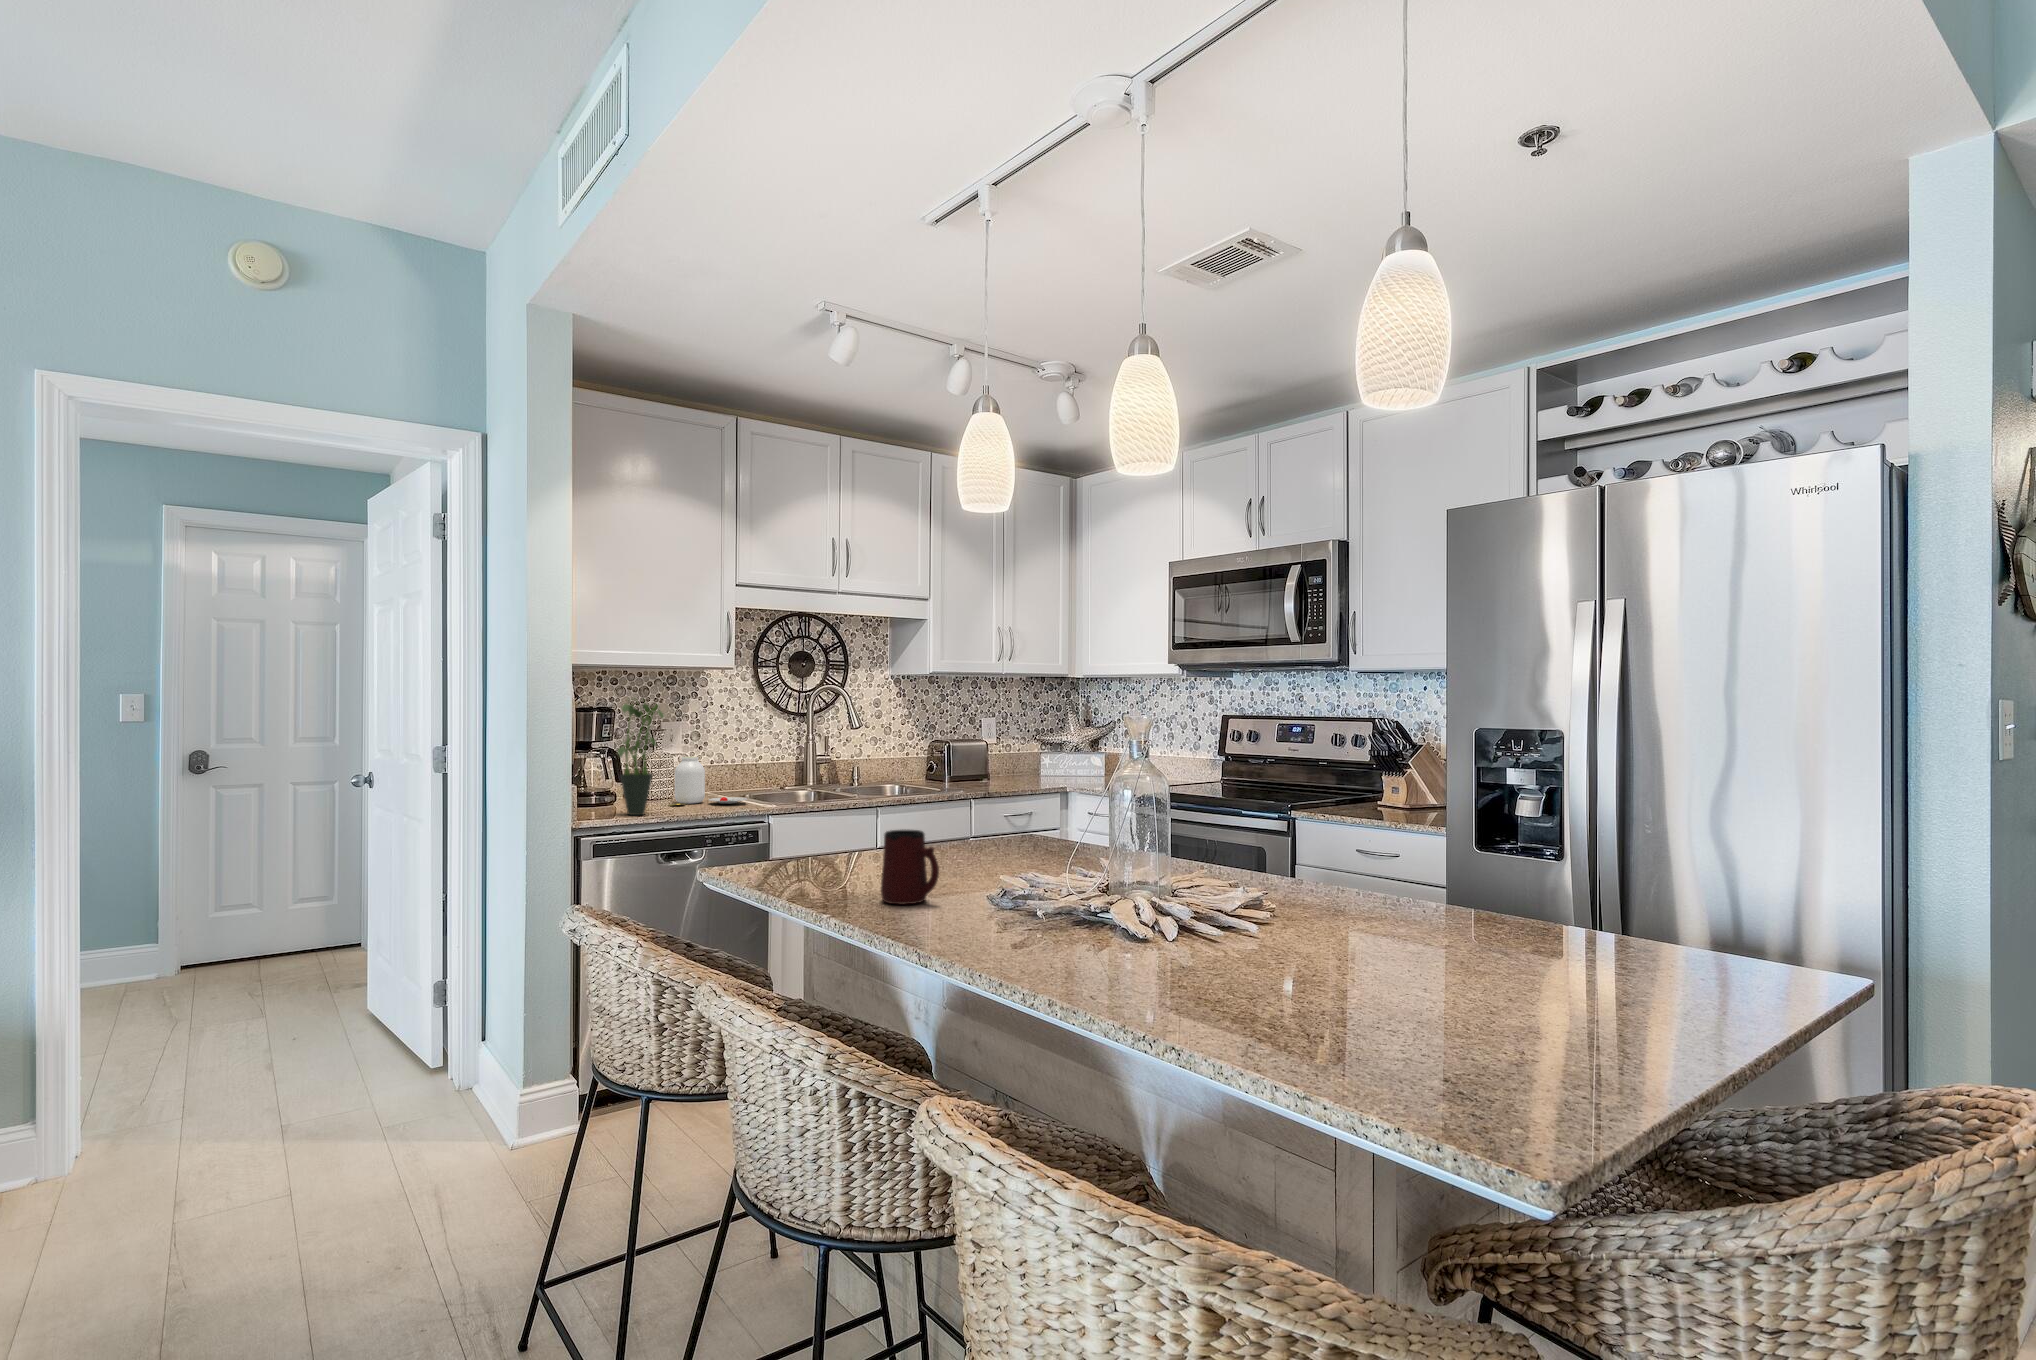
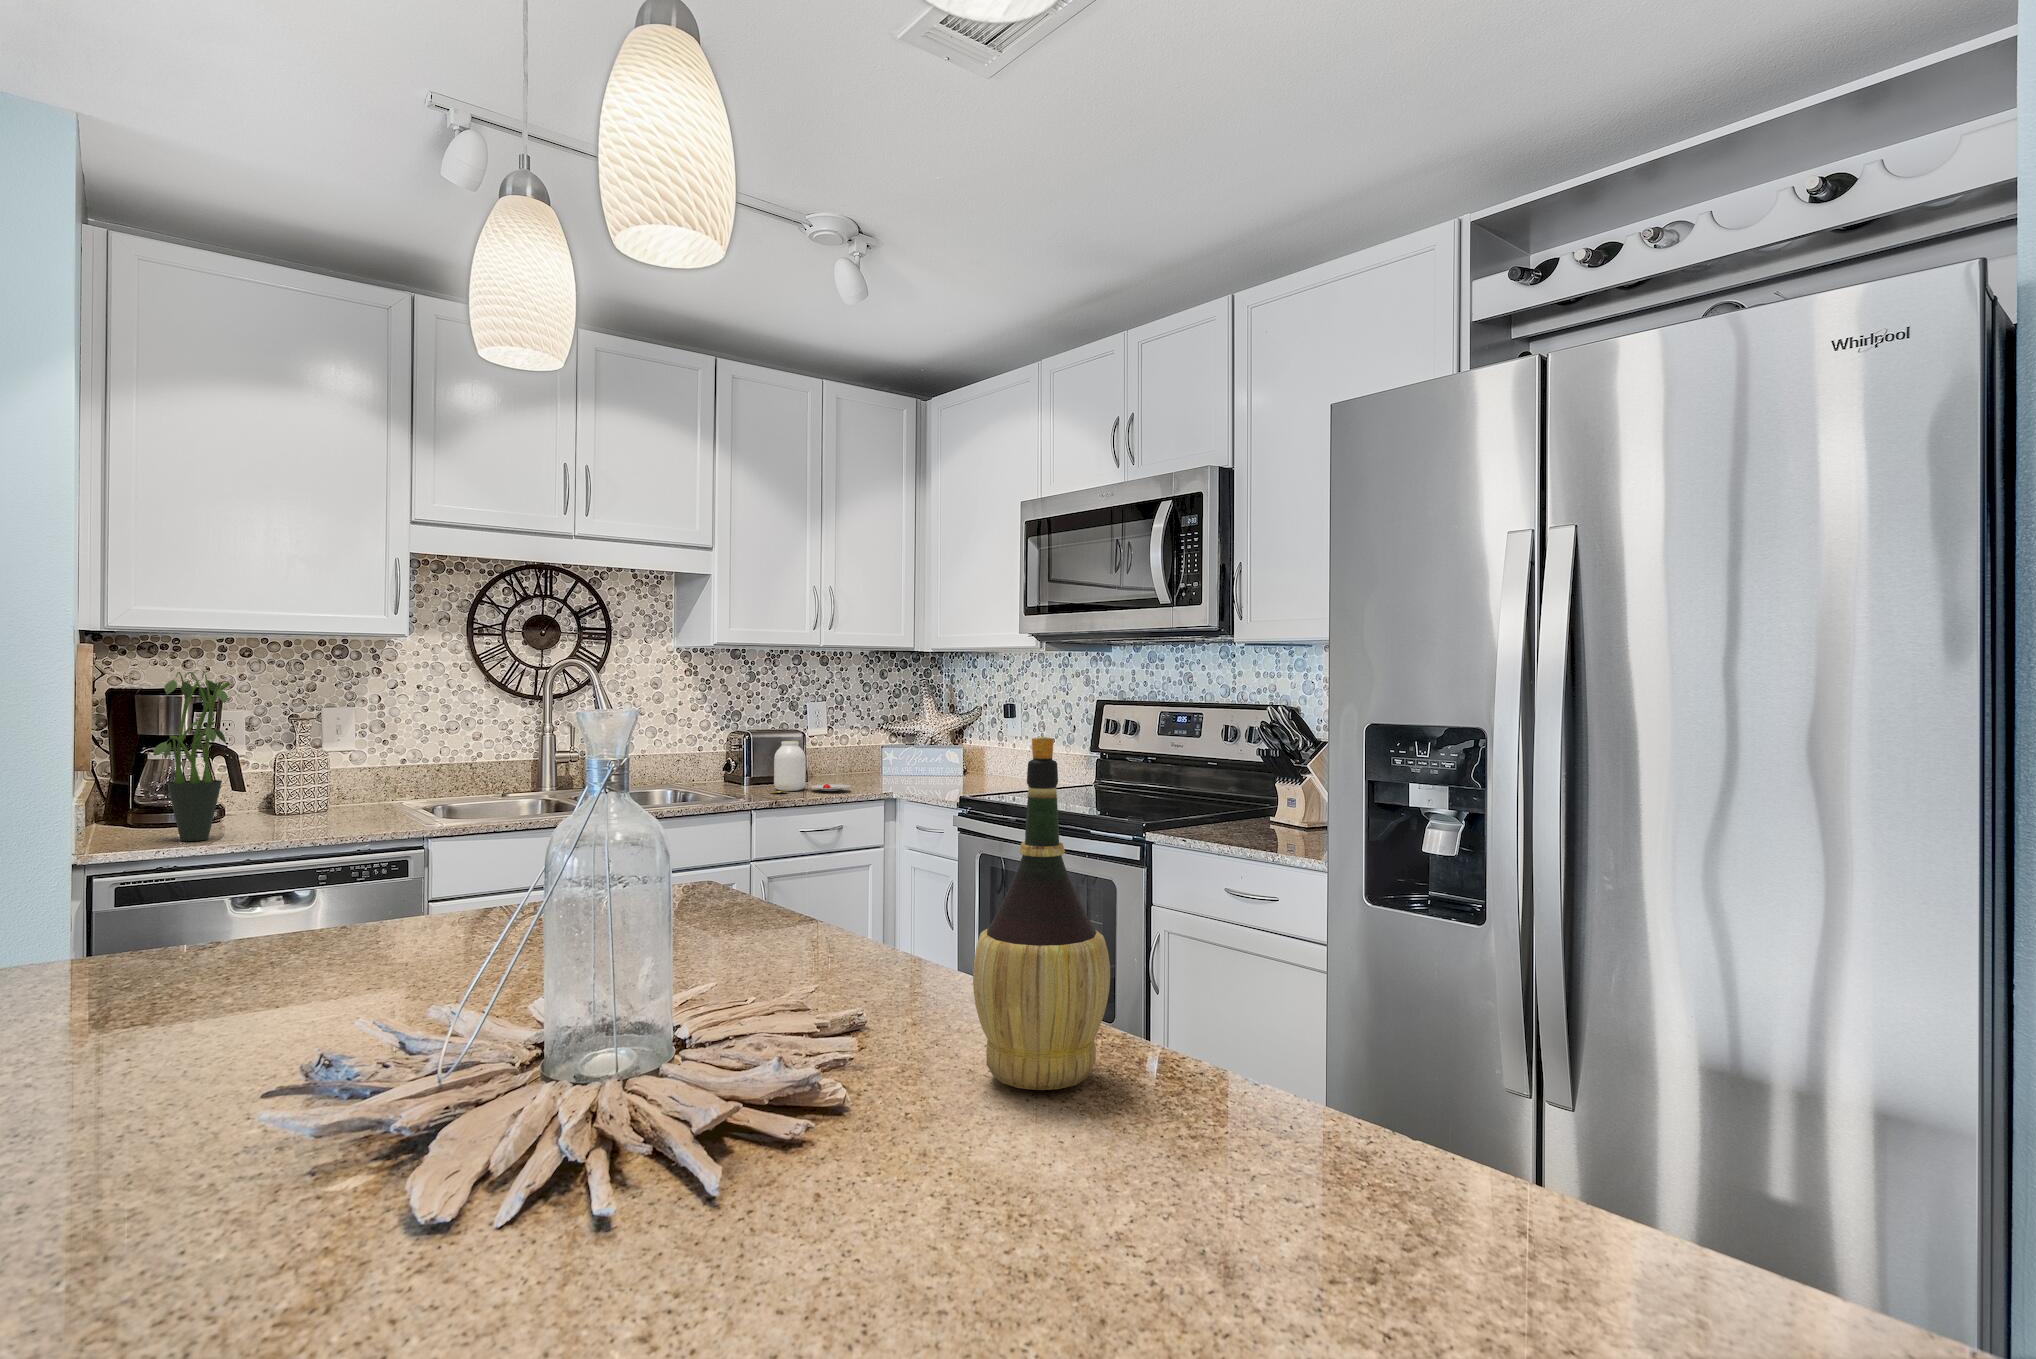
wine bottle: none [1324,734,1398,912] -> present [973,737,1110,1090]
jar: present [669,757,747,806] -> present [770,741,851,793]
mug: present [881,830,939,904] -> none [118,916,230,1069]

